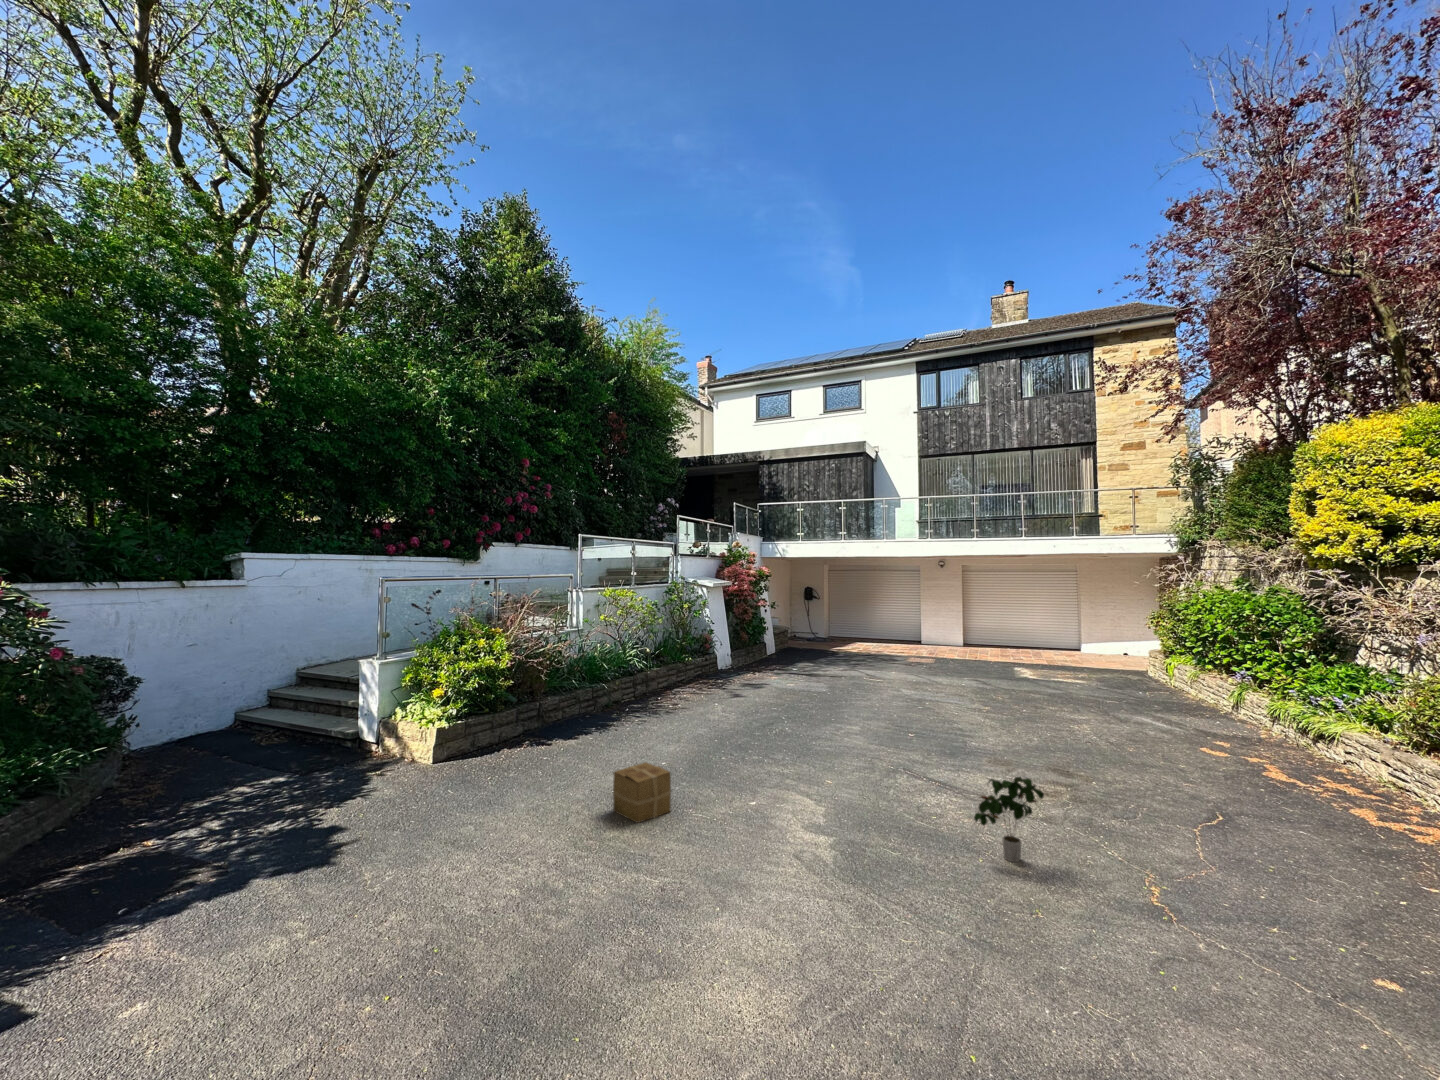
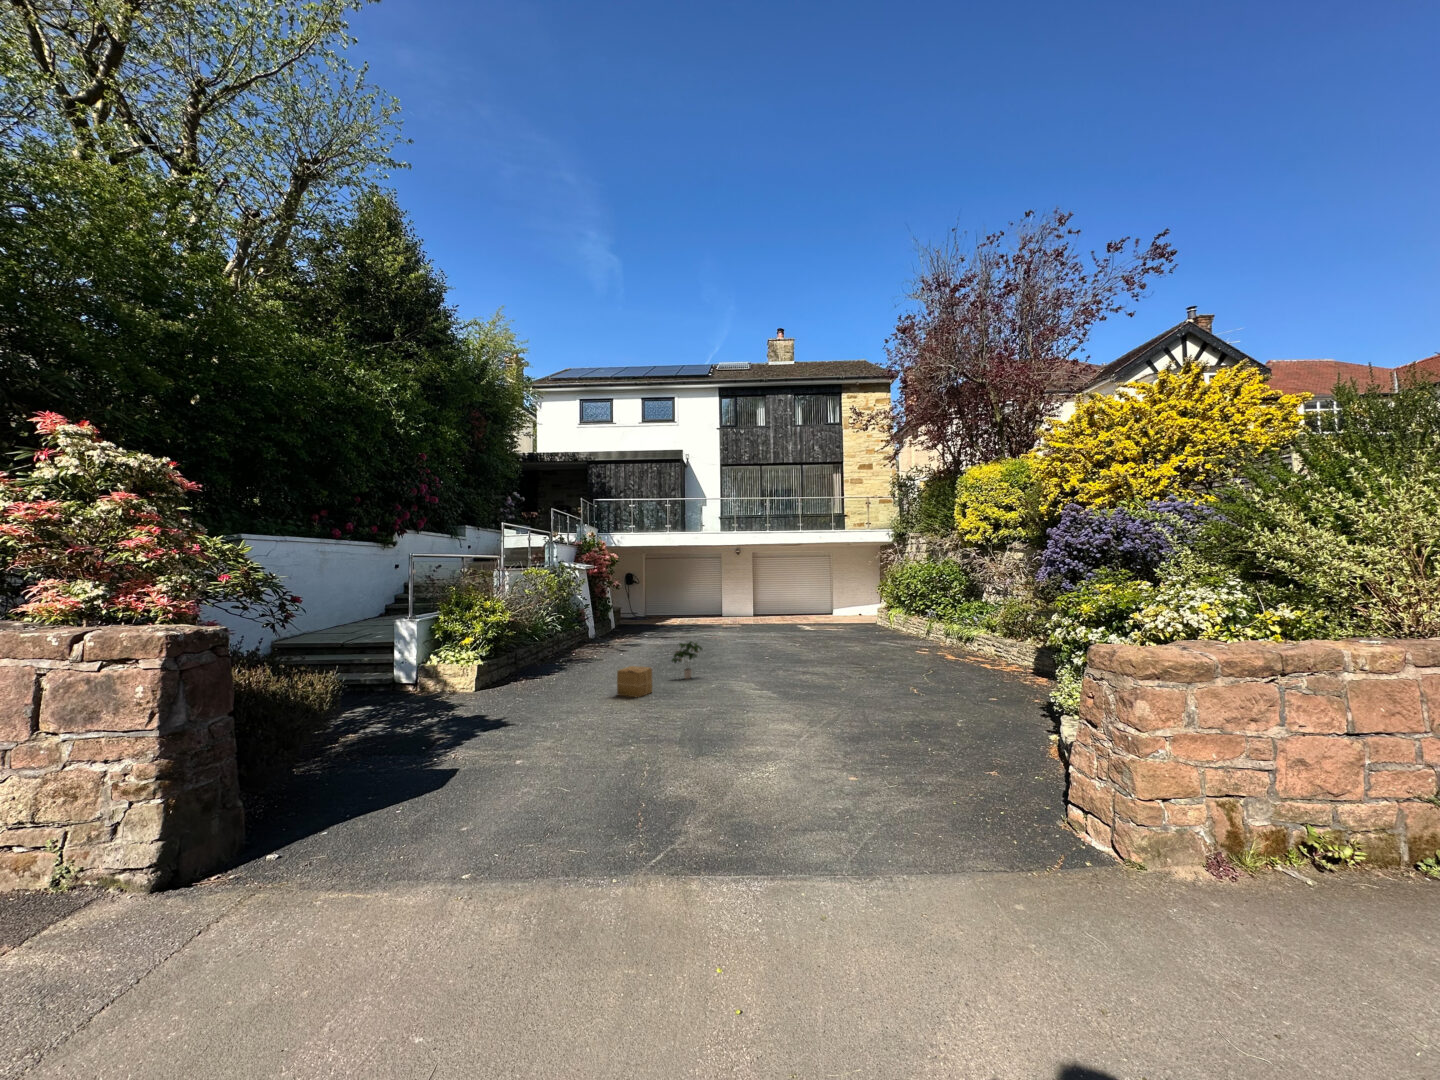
potted plant: present [974,777,1044,862] -> present [672,642,702,679]

